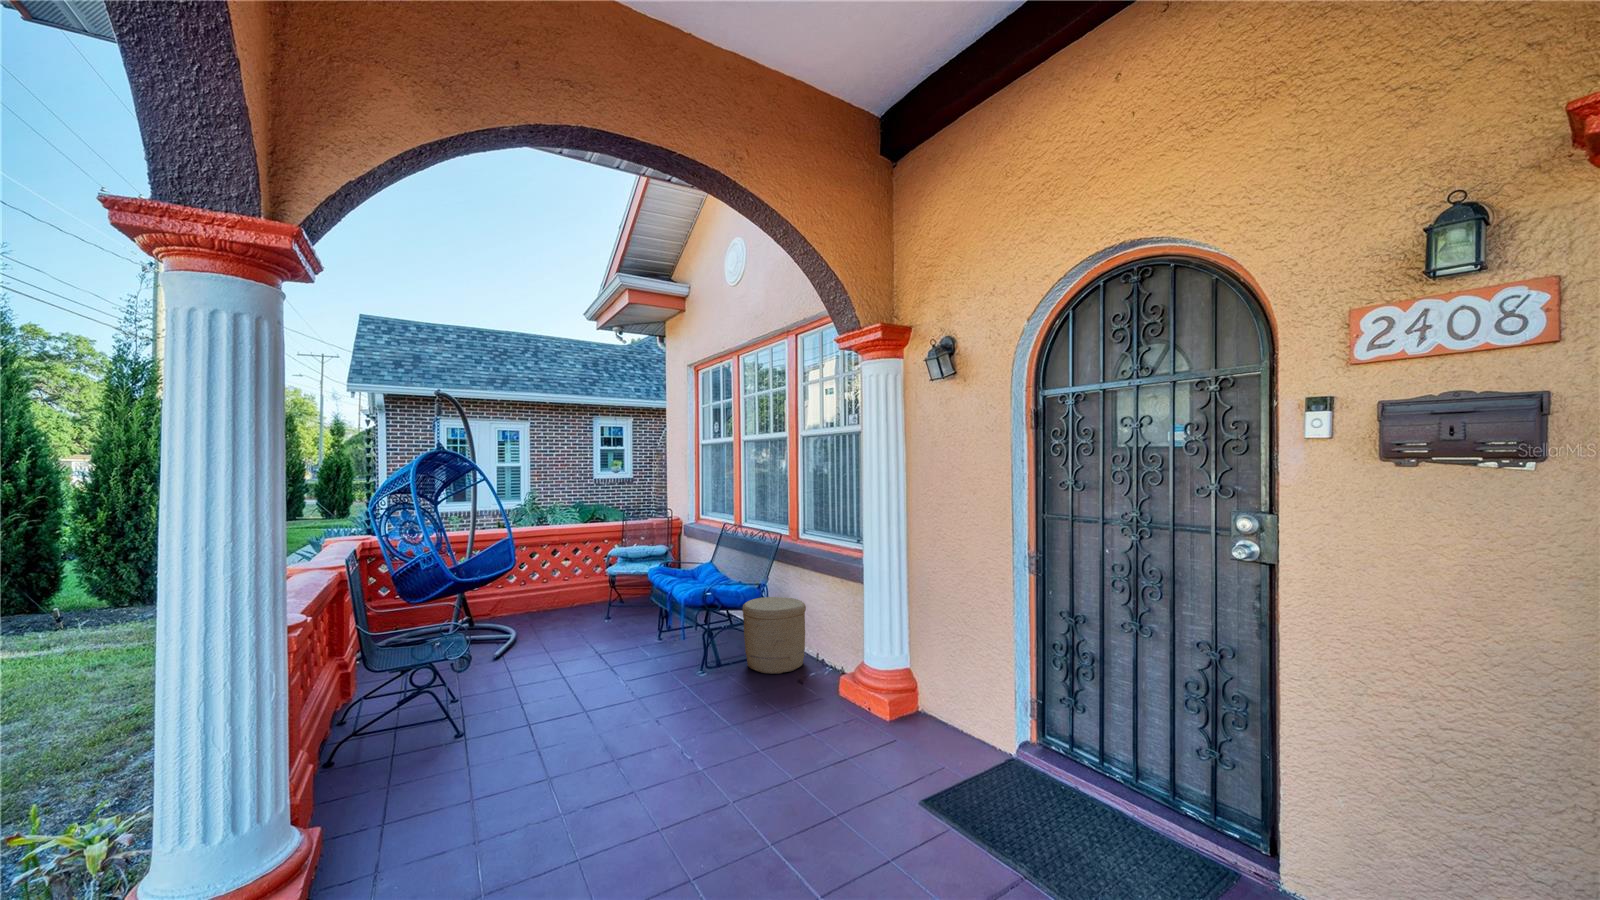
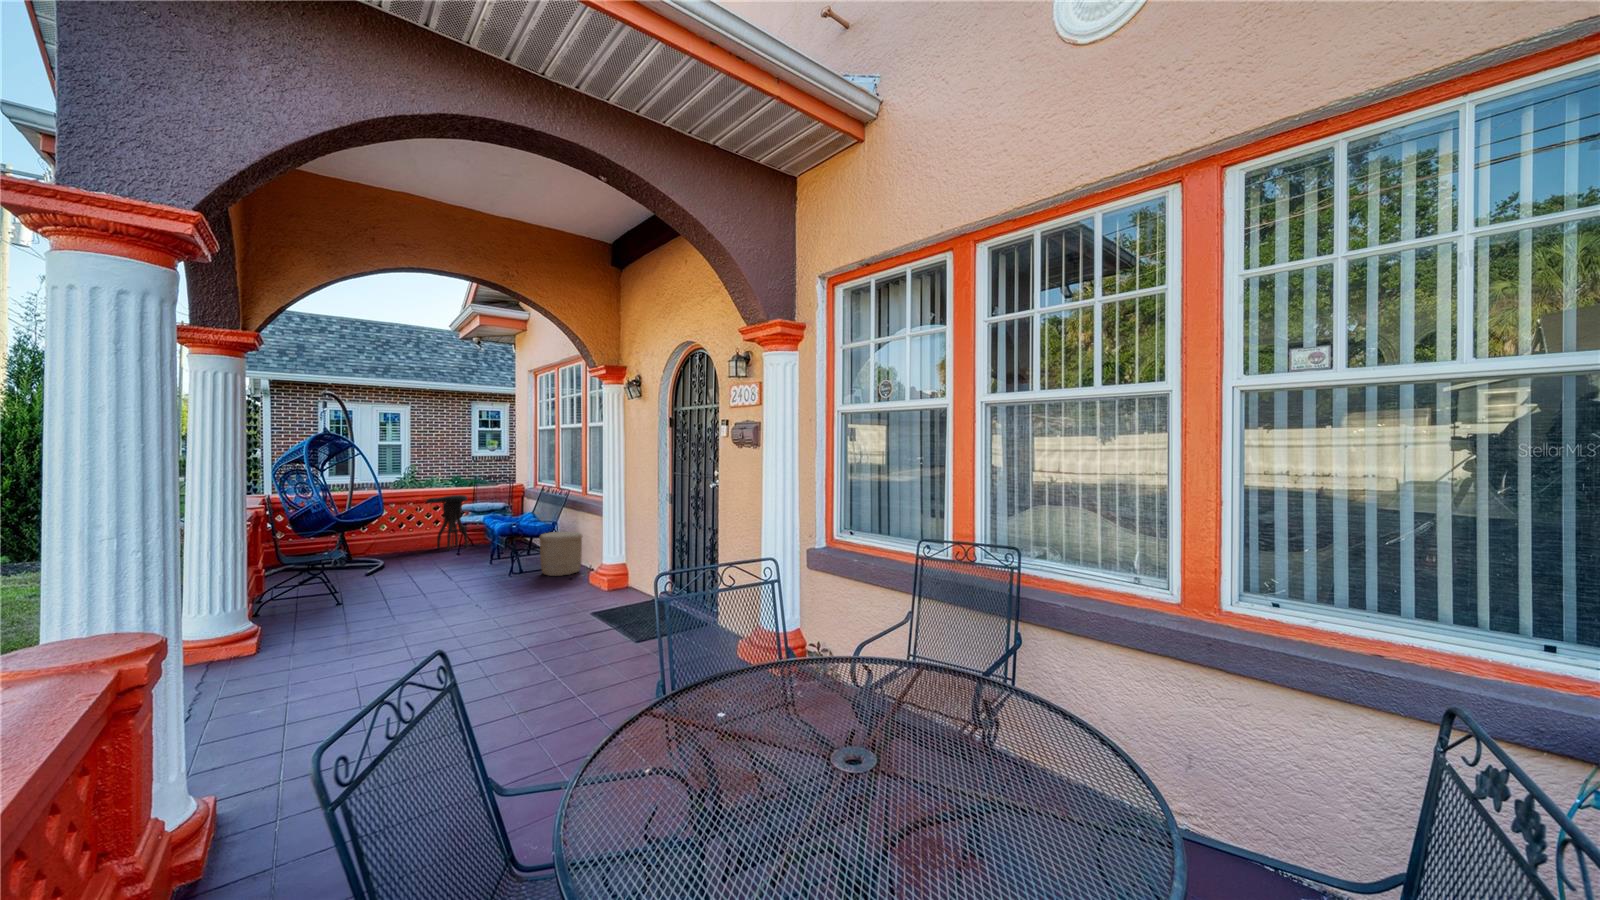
stool: none [563,533,614,611] -> present [426,495,468,550]

